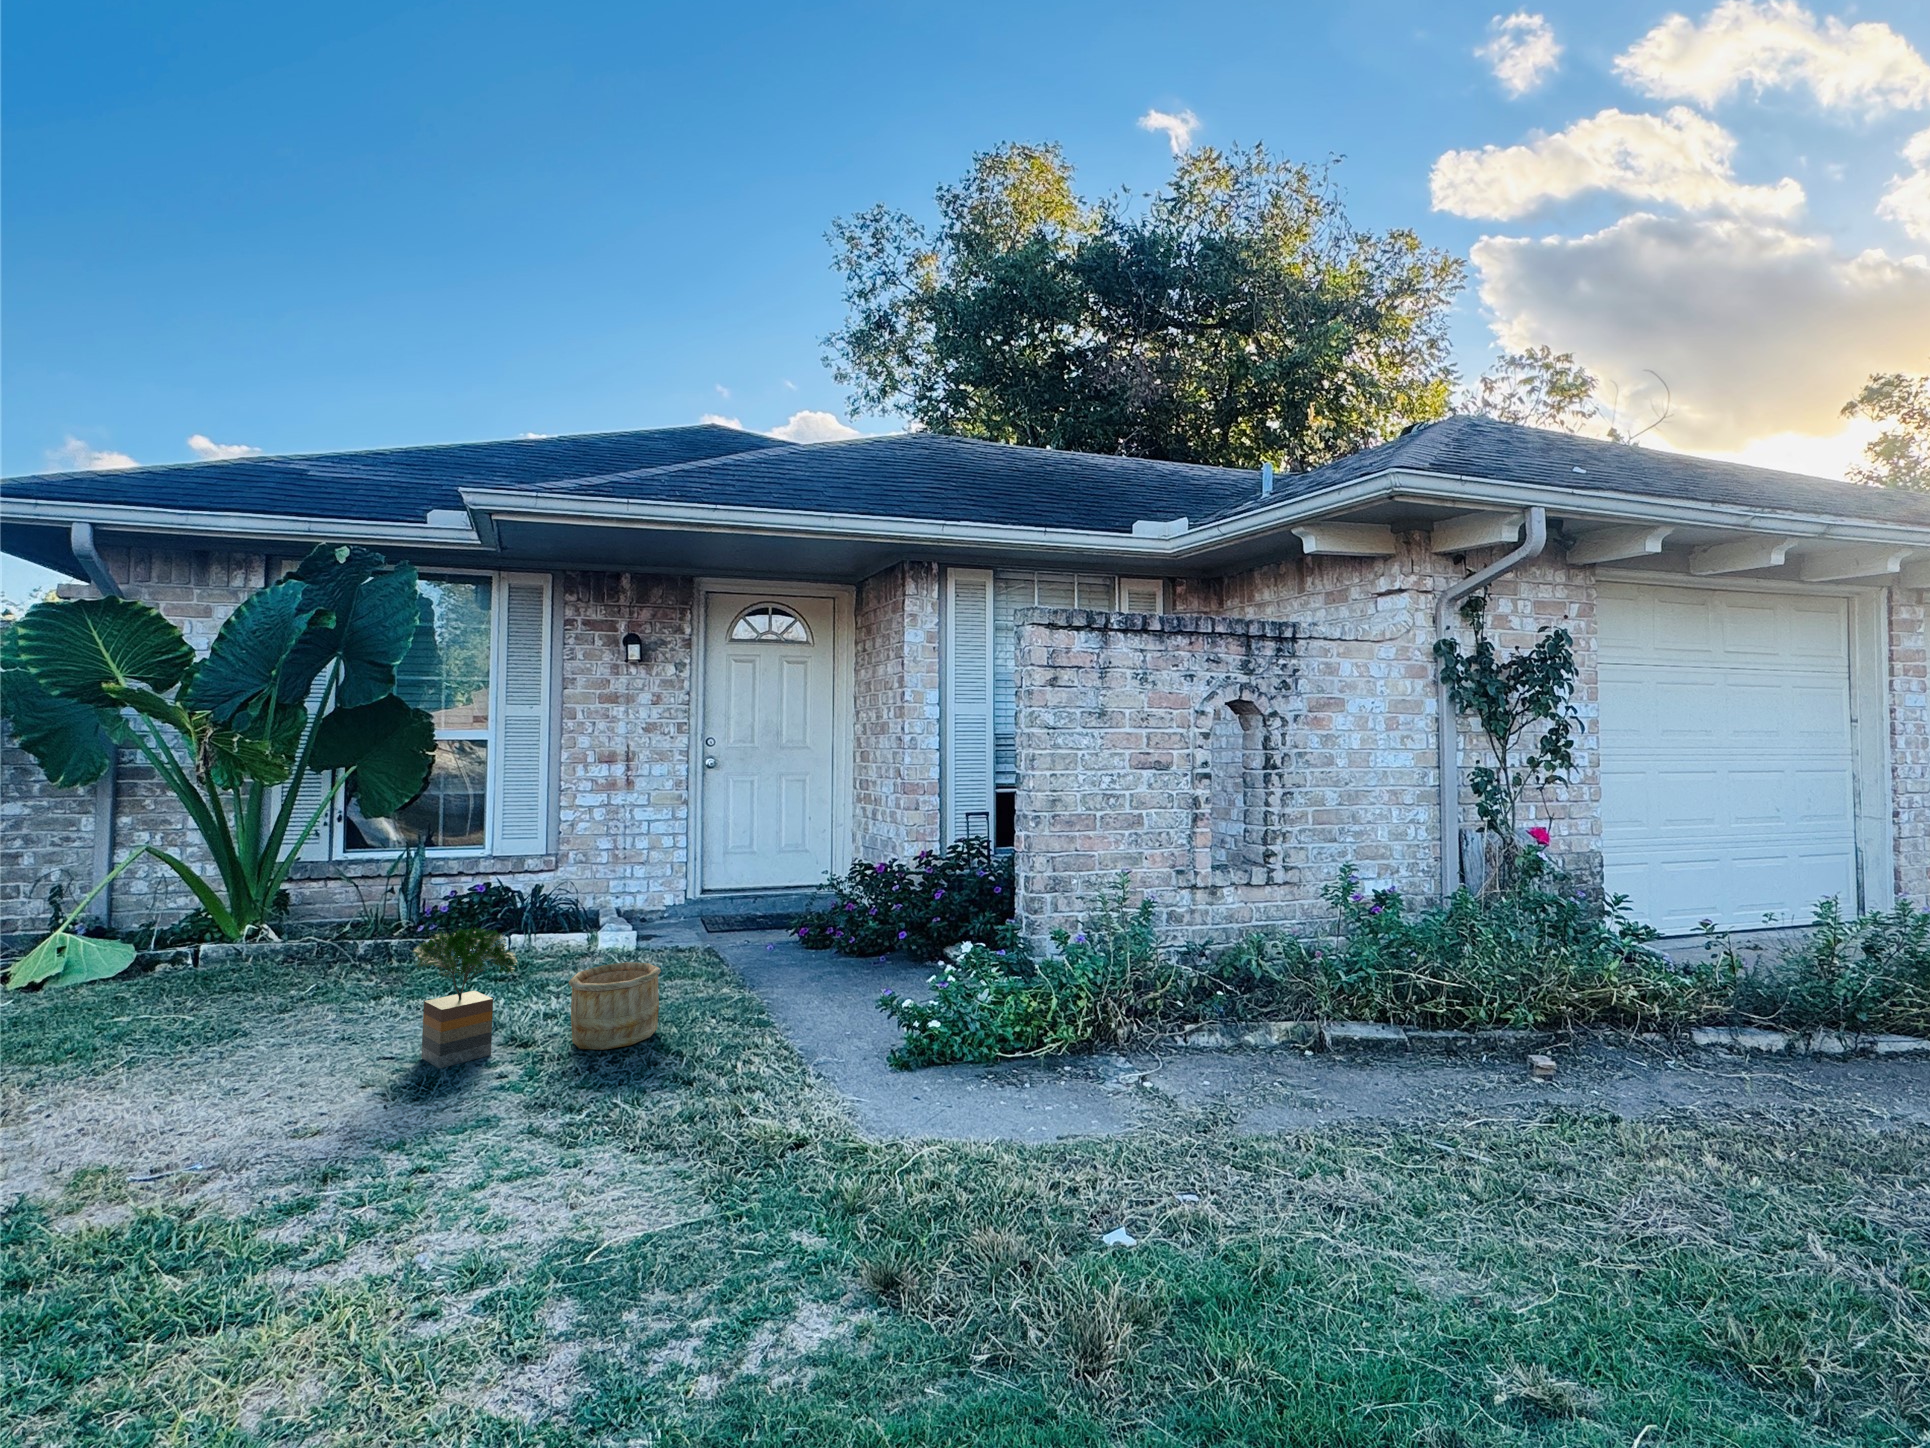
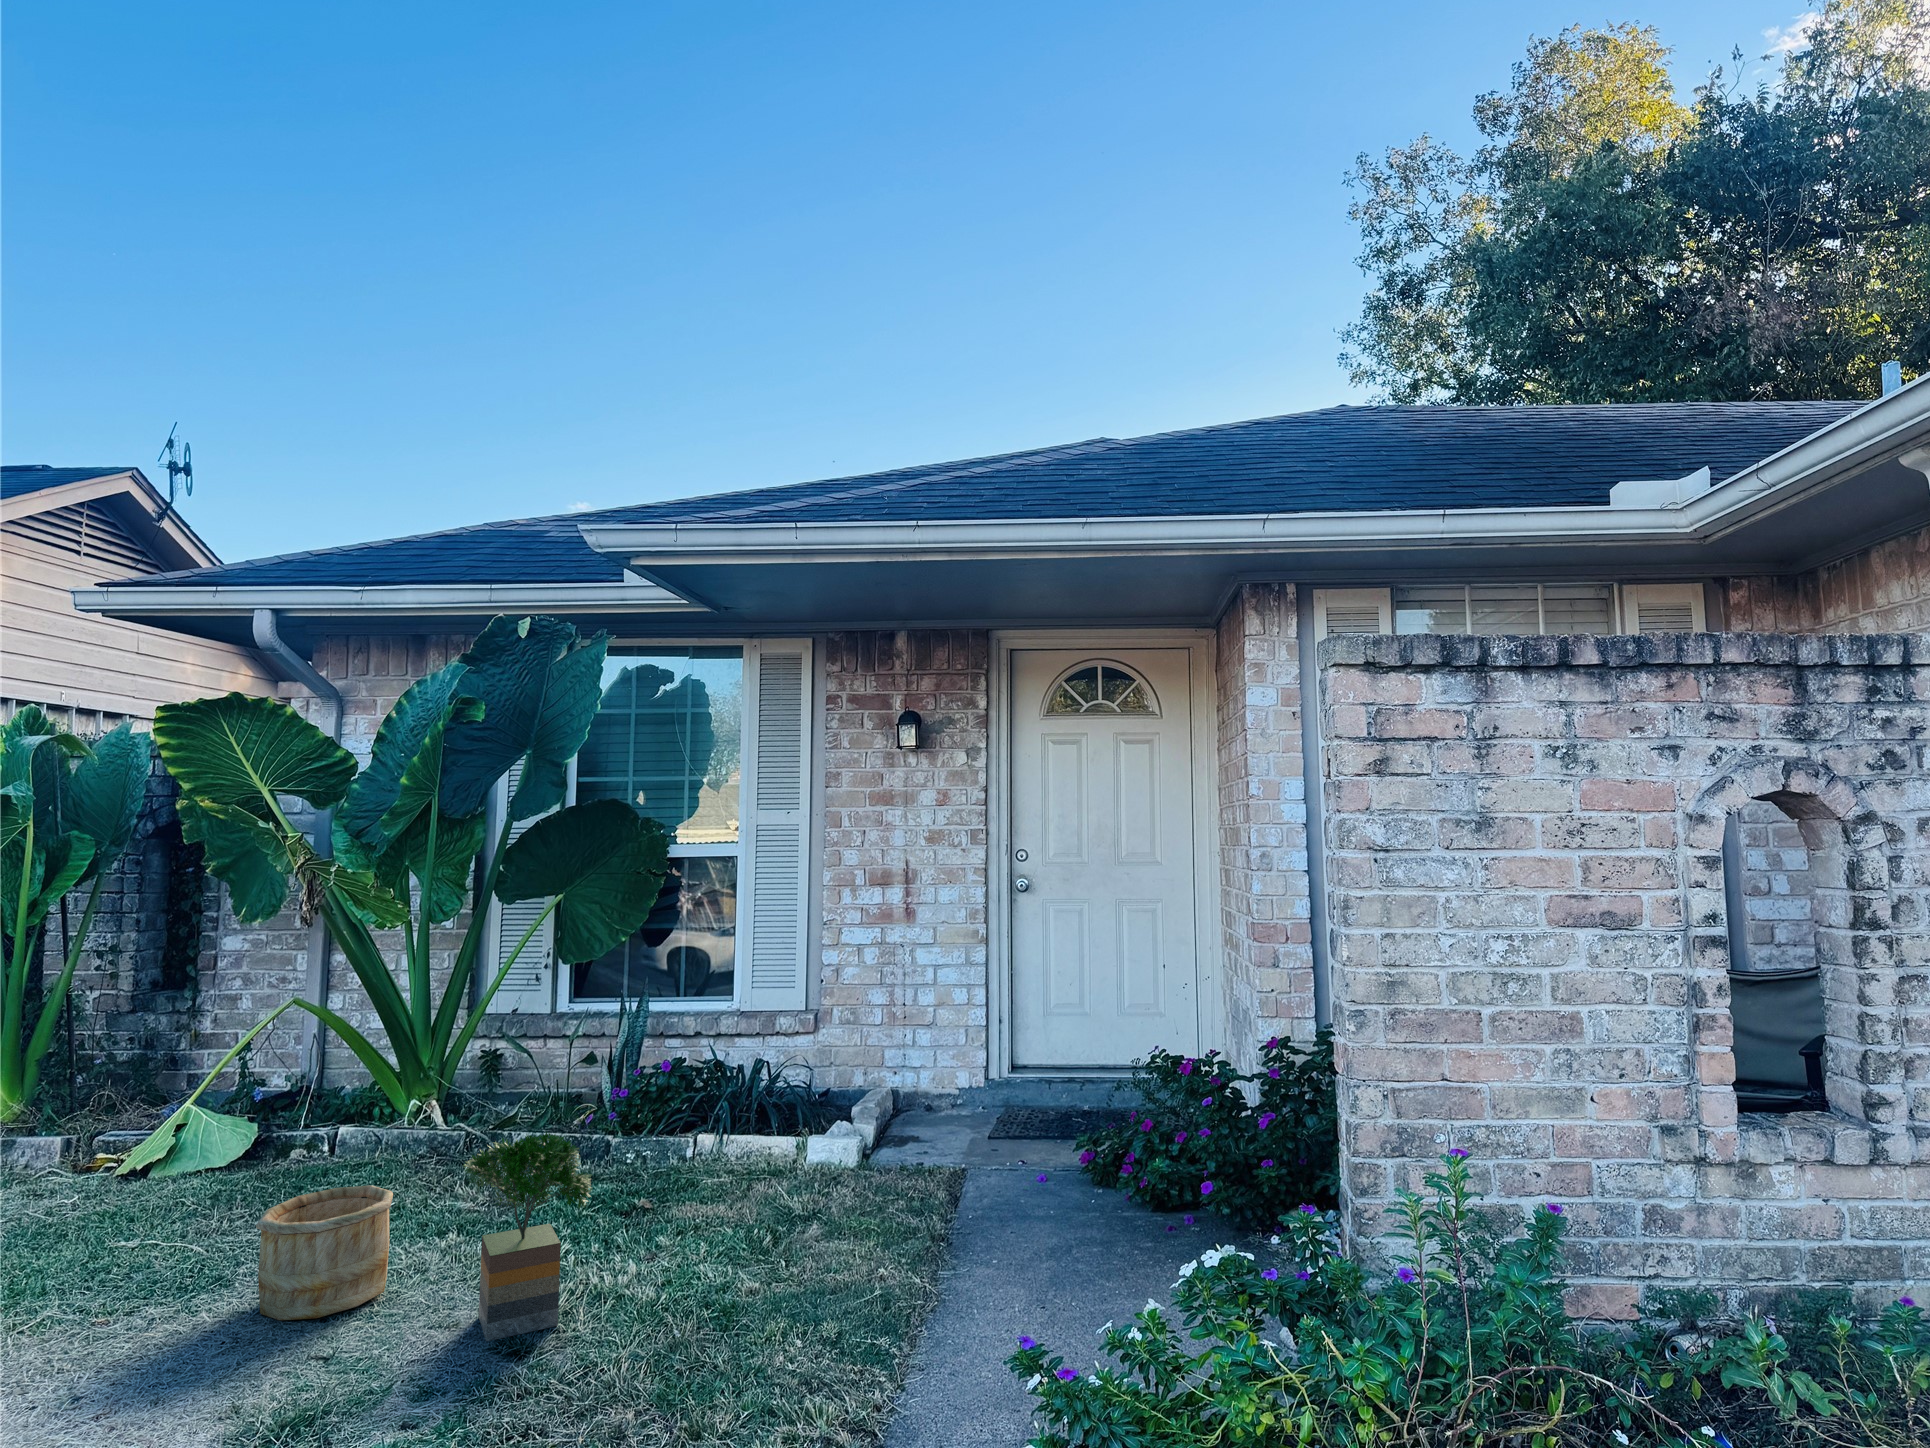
wooden bucket: present [569,962,661,1050] -> present [256,1186,393,1320]

